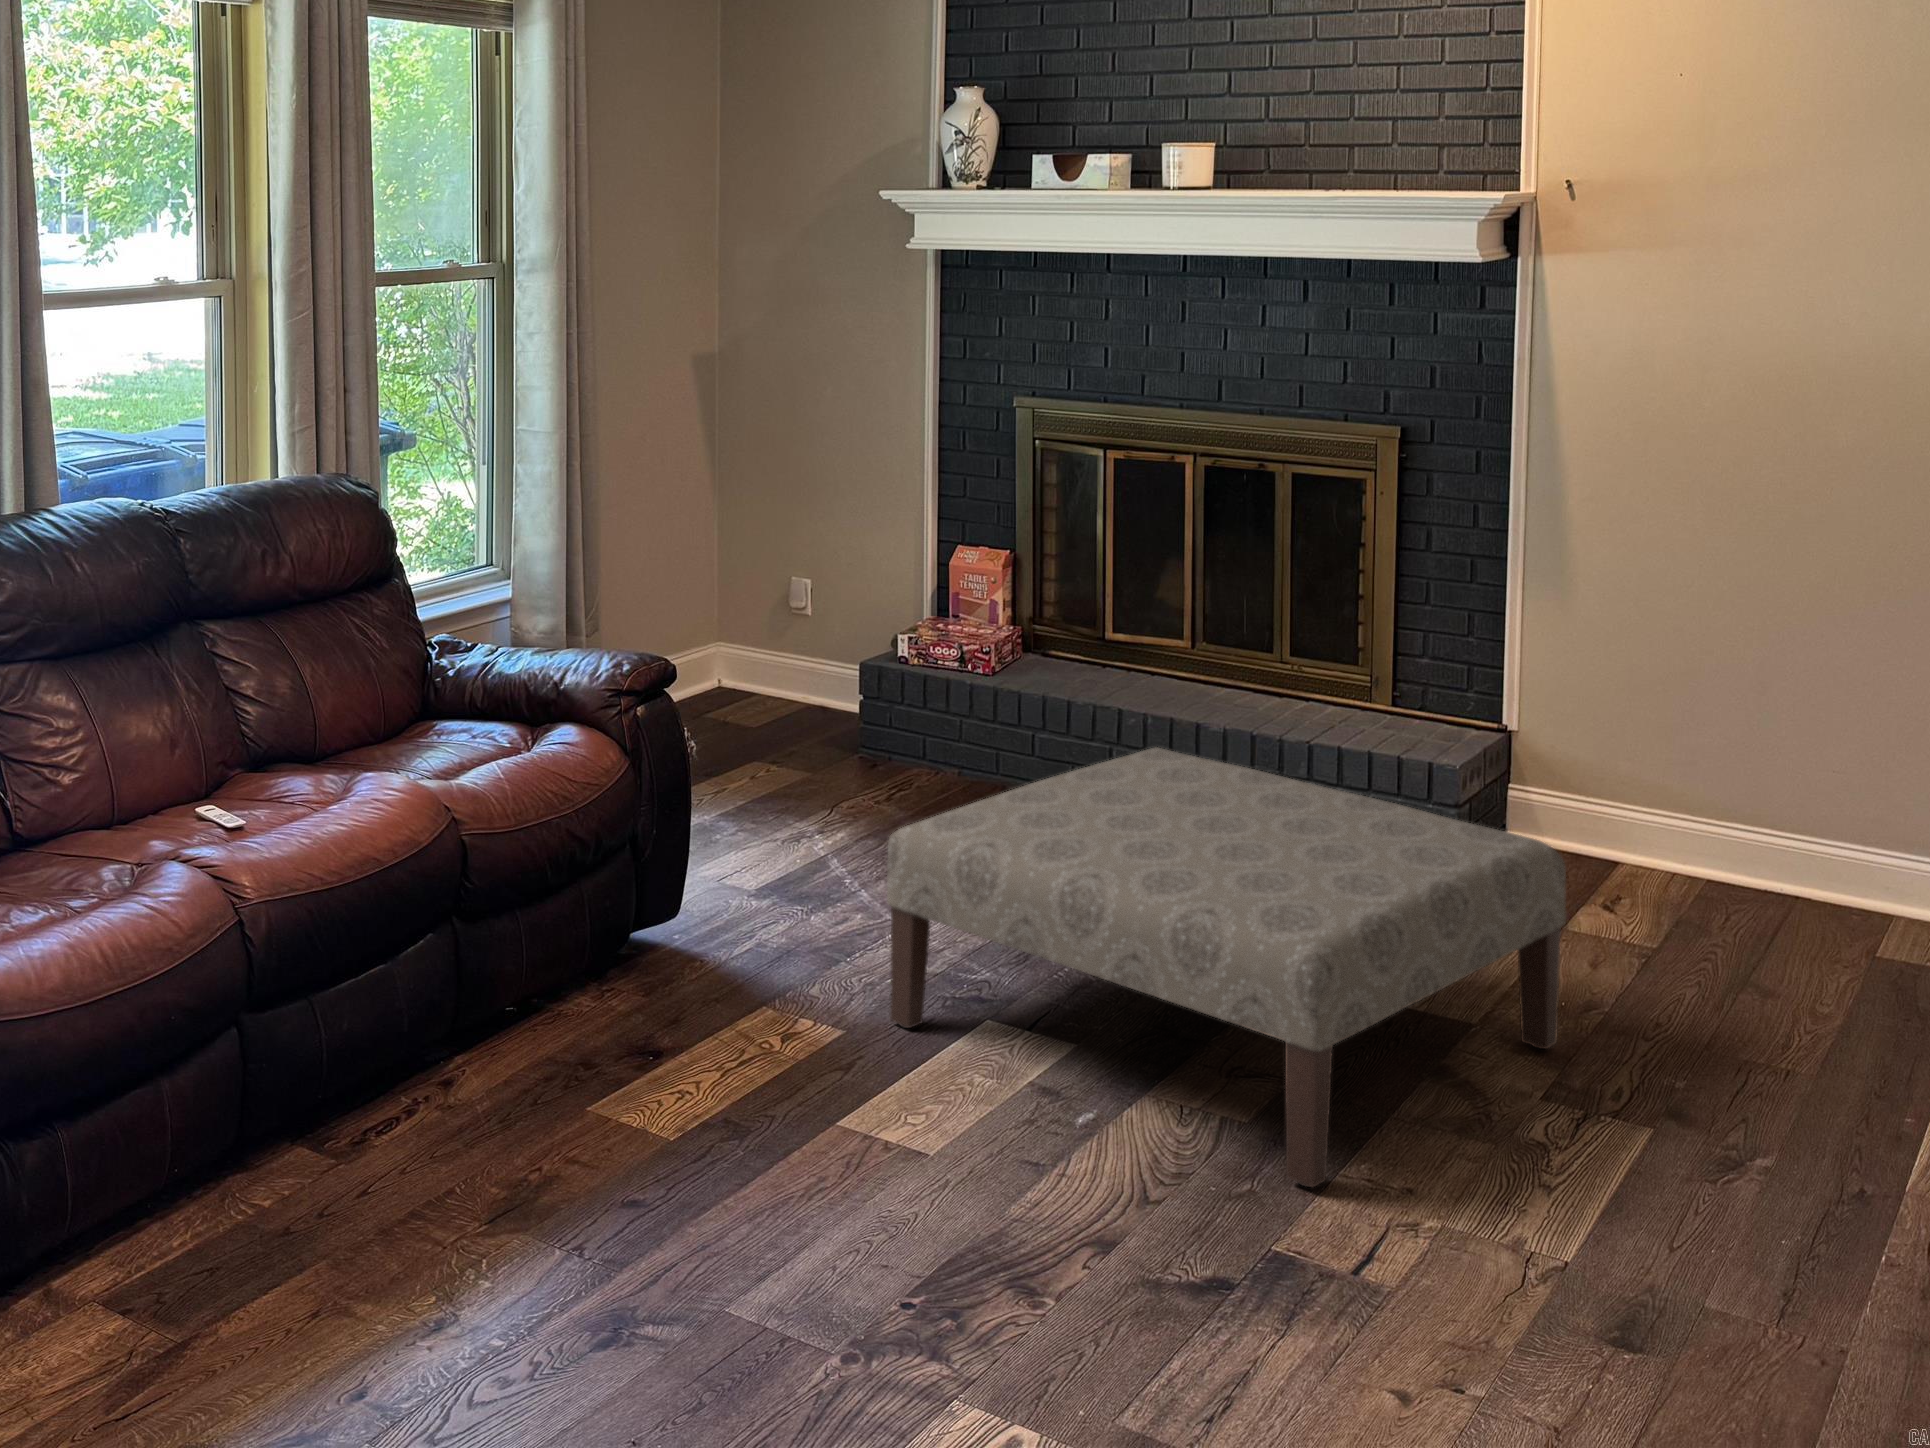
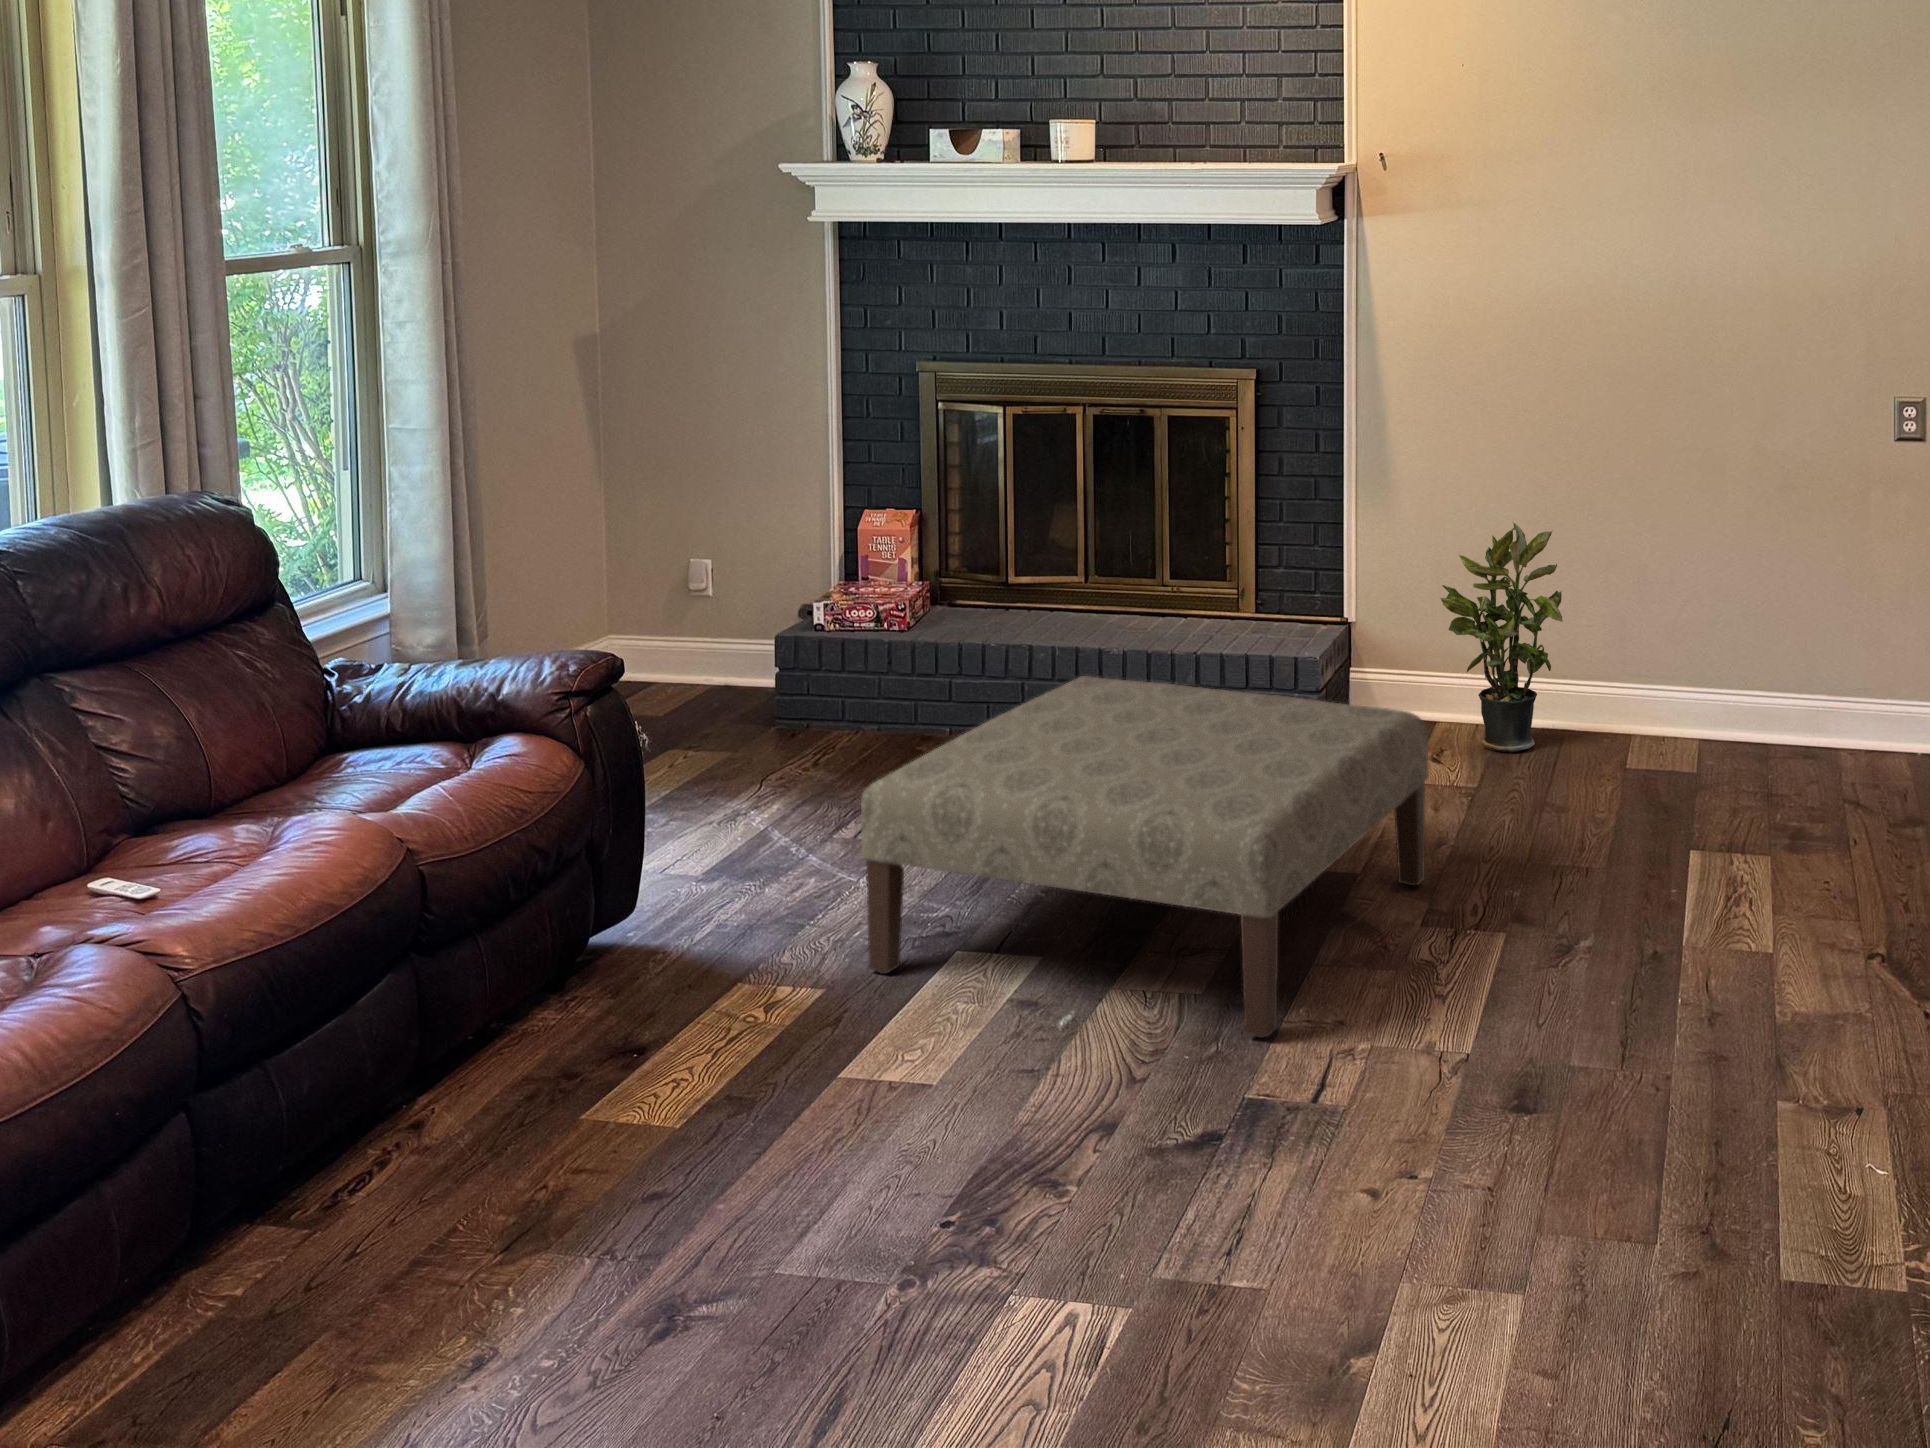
potted plant: none [1621,630,1793,911] -> present [1441,522,1563,752]

